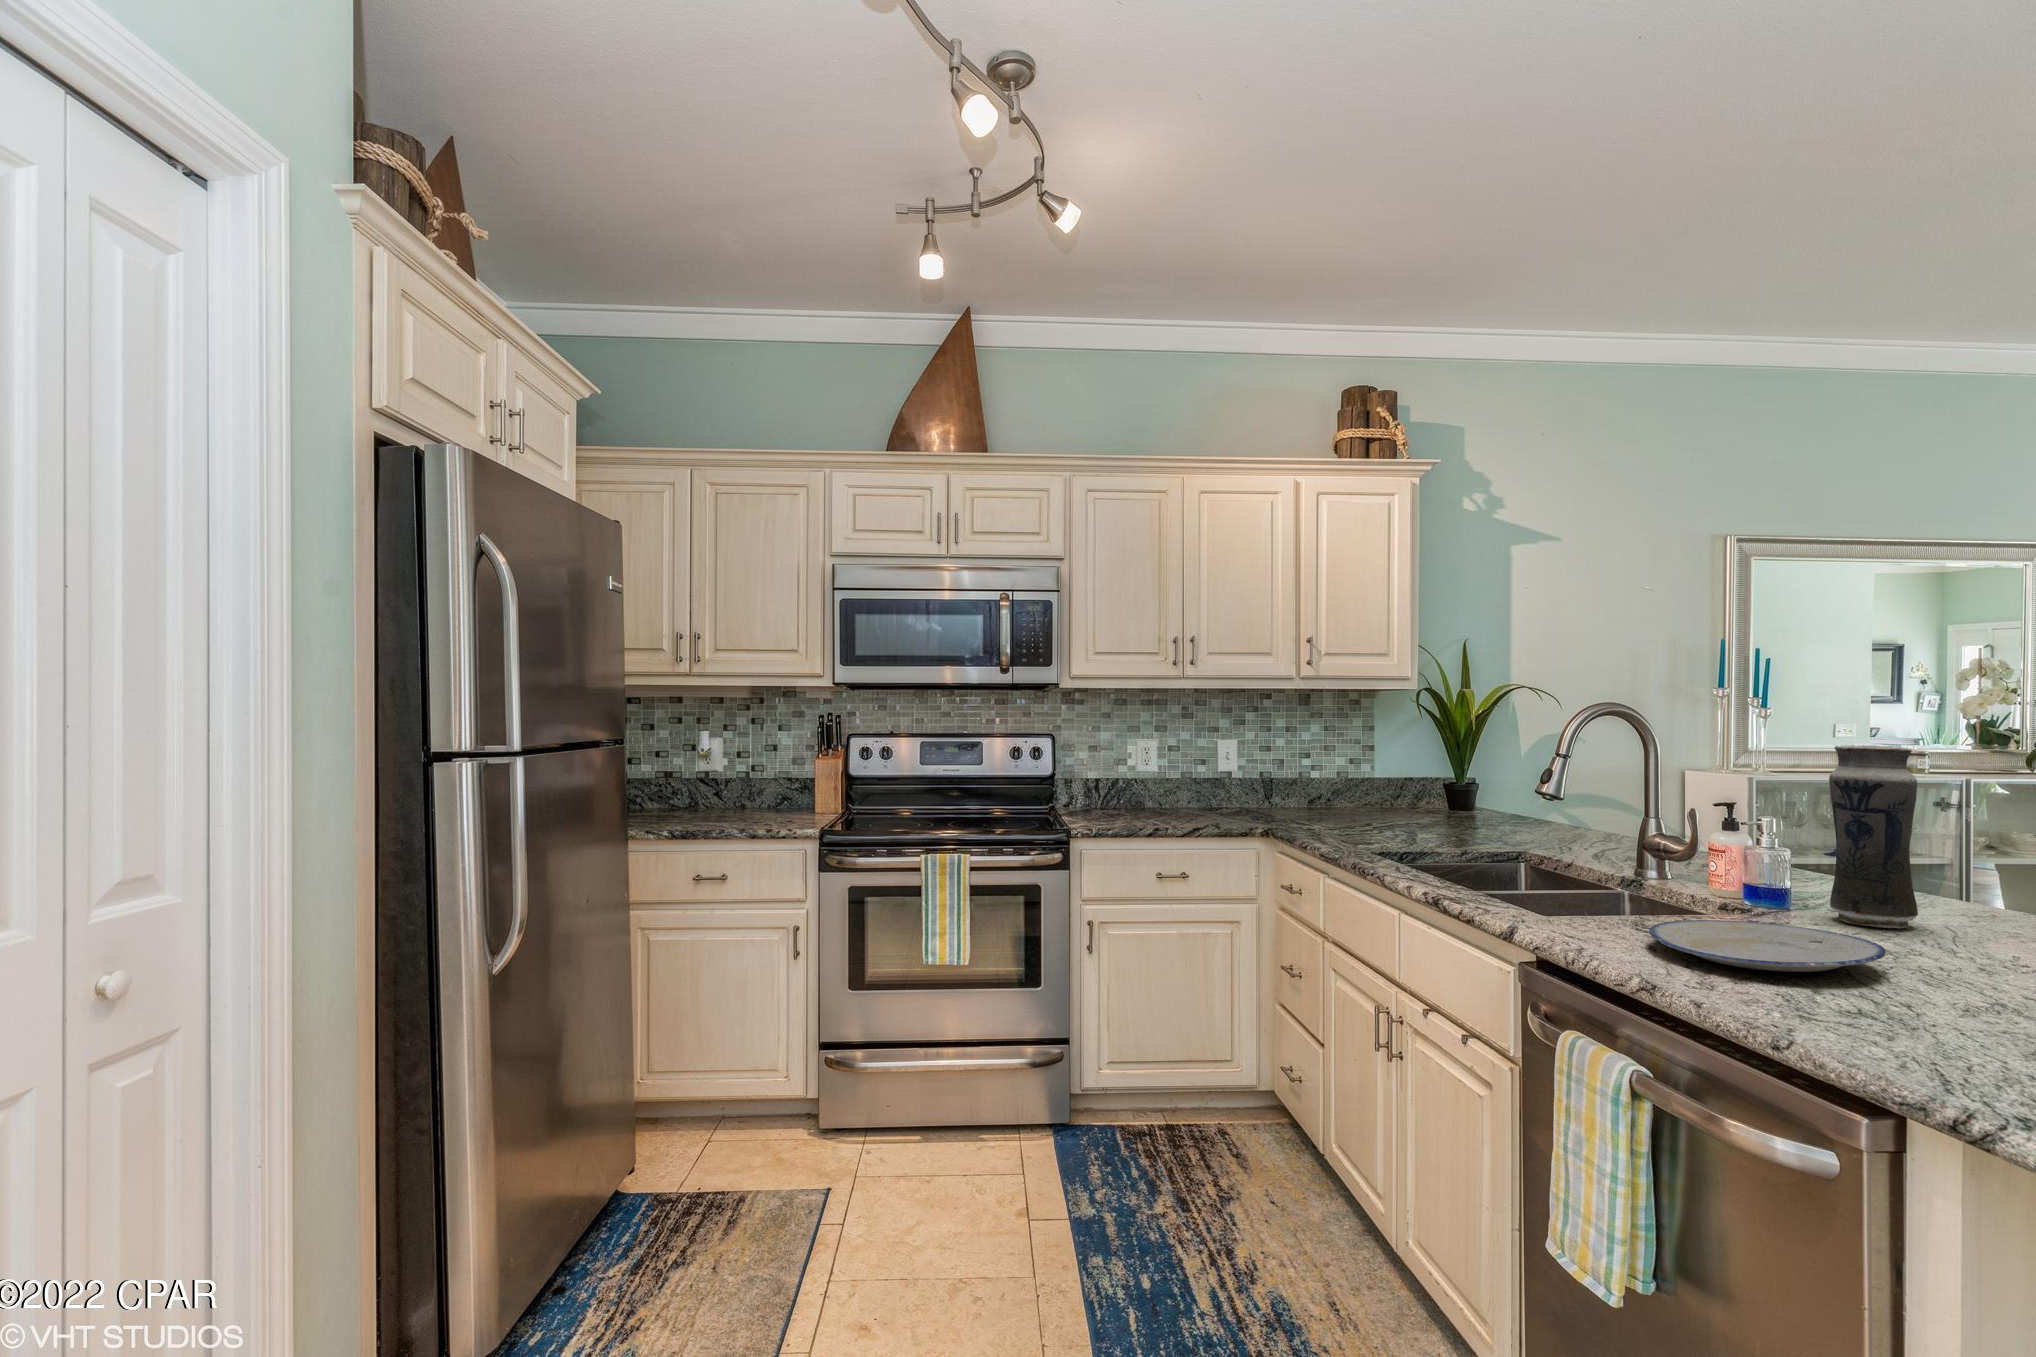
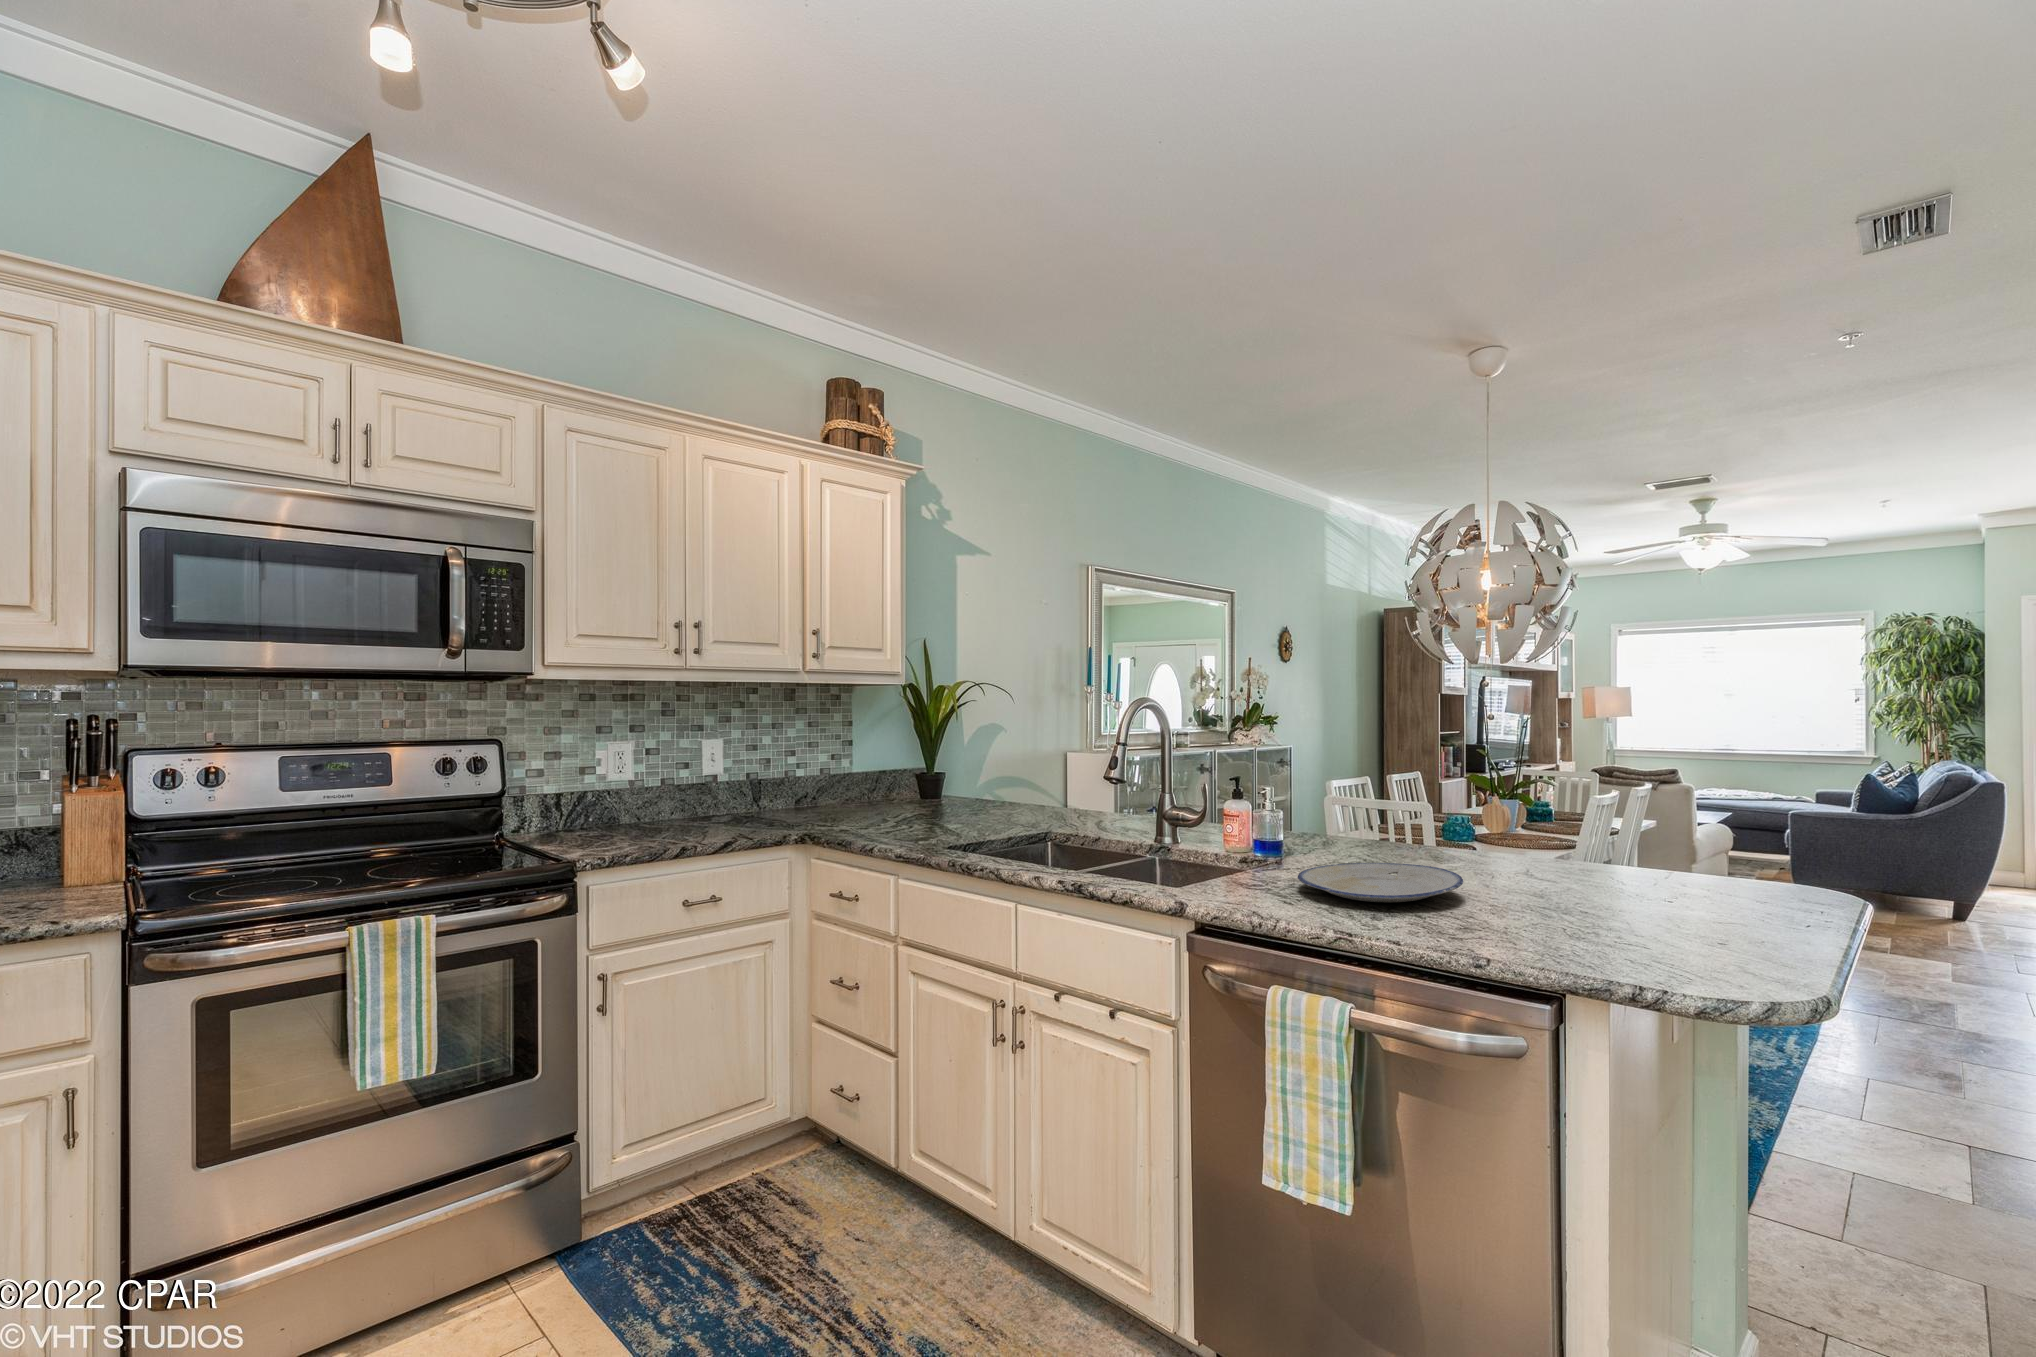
vase: present [1829,745,1918,928] -> none [1336,717,1392,855]

